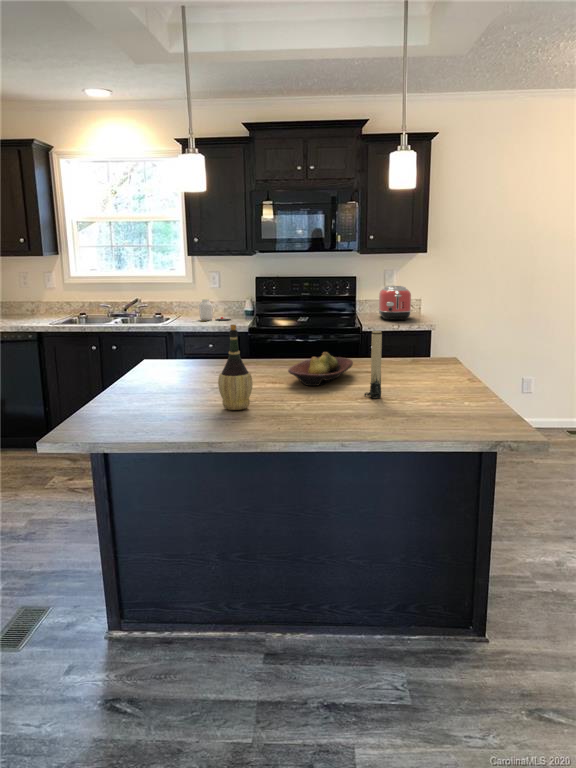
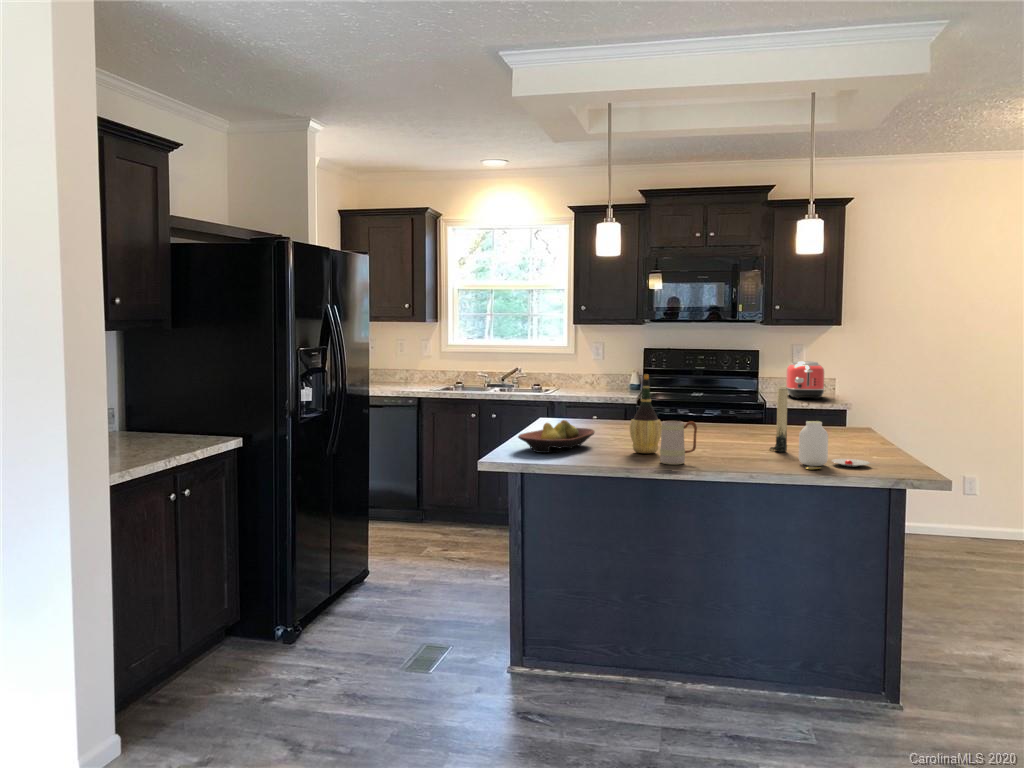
jar: present [199,299,231,321] -> present [799,421,869,469]
fruit bowl: present [288,352,353,386] -> present [518,420,595,453]
mug: none [247,379,287,429] -> present [660,421,697,465]

